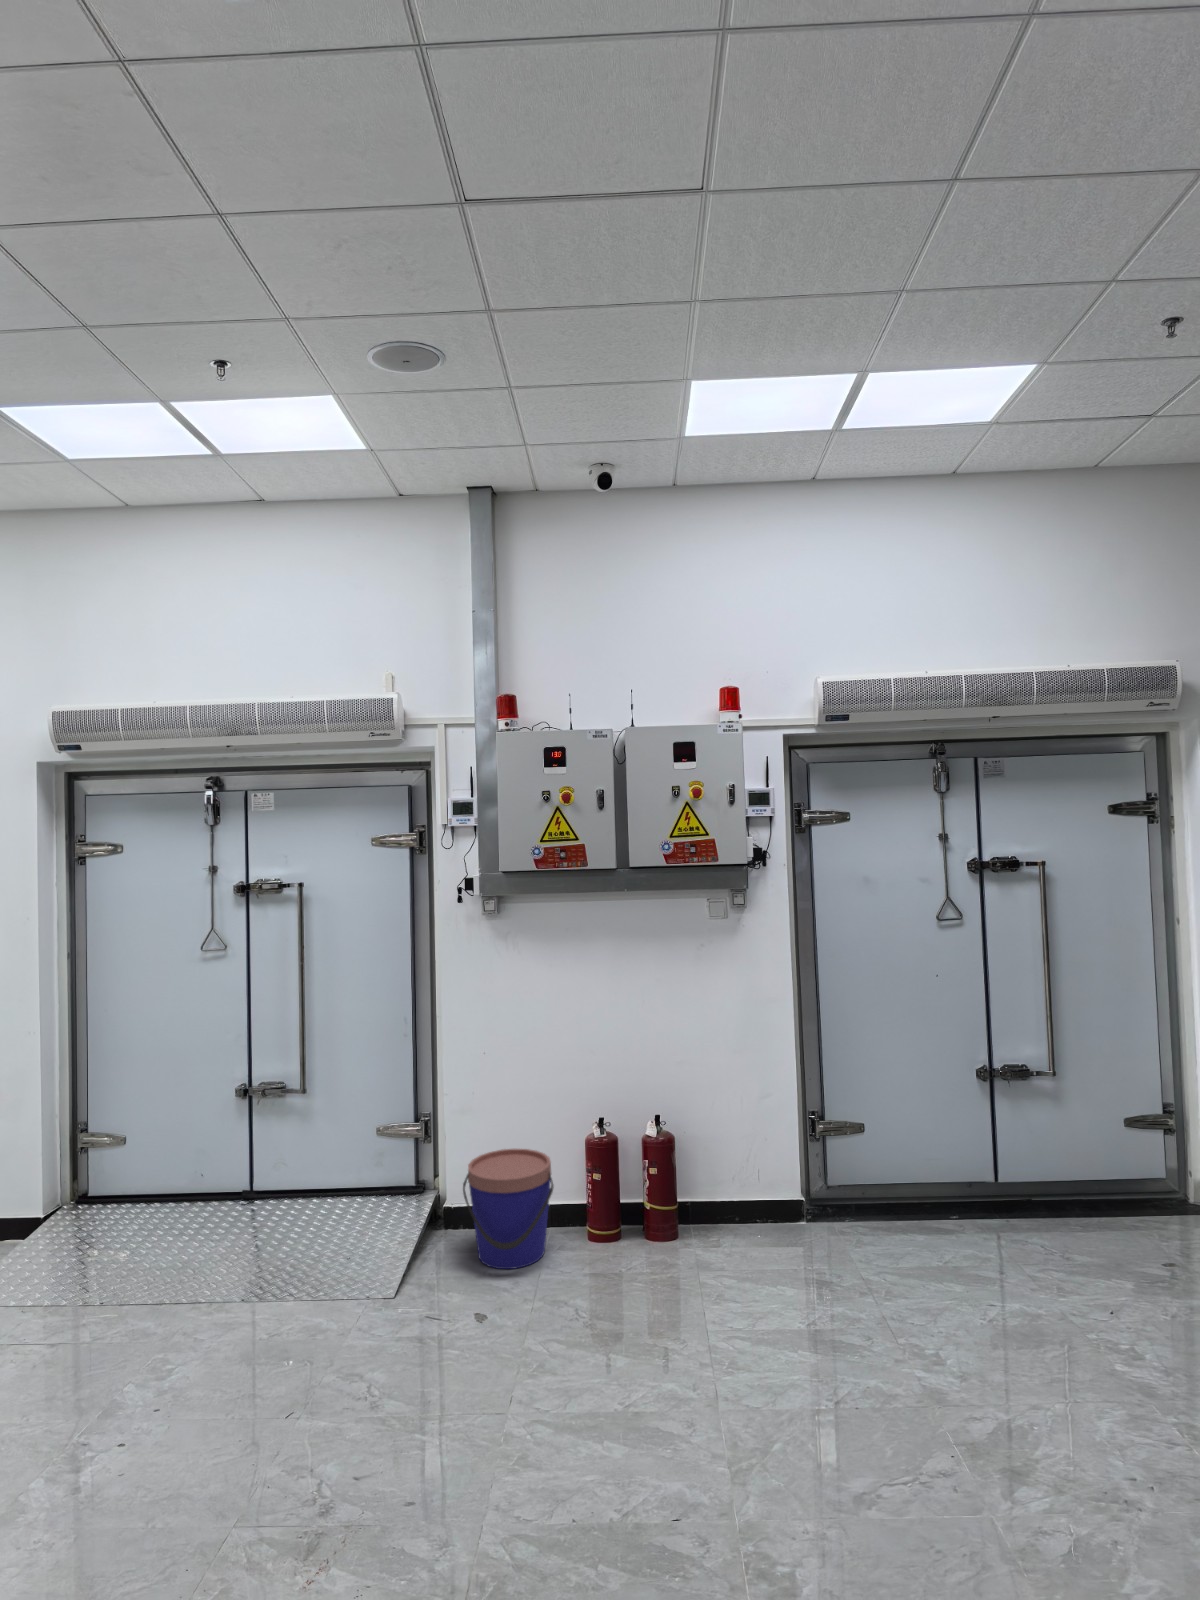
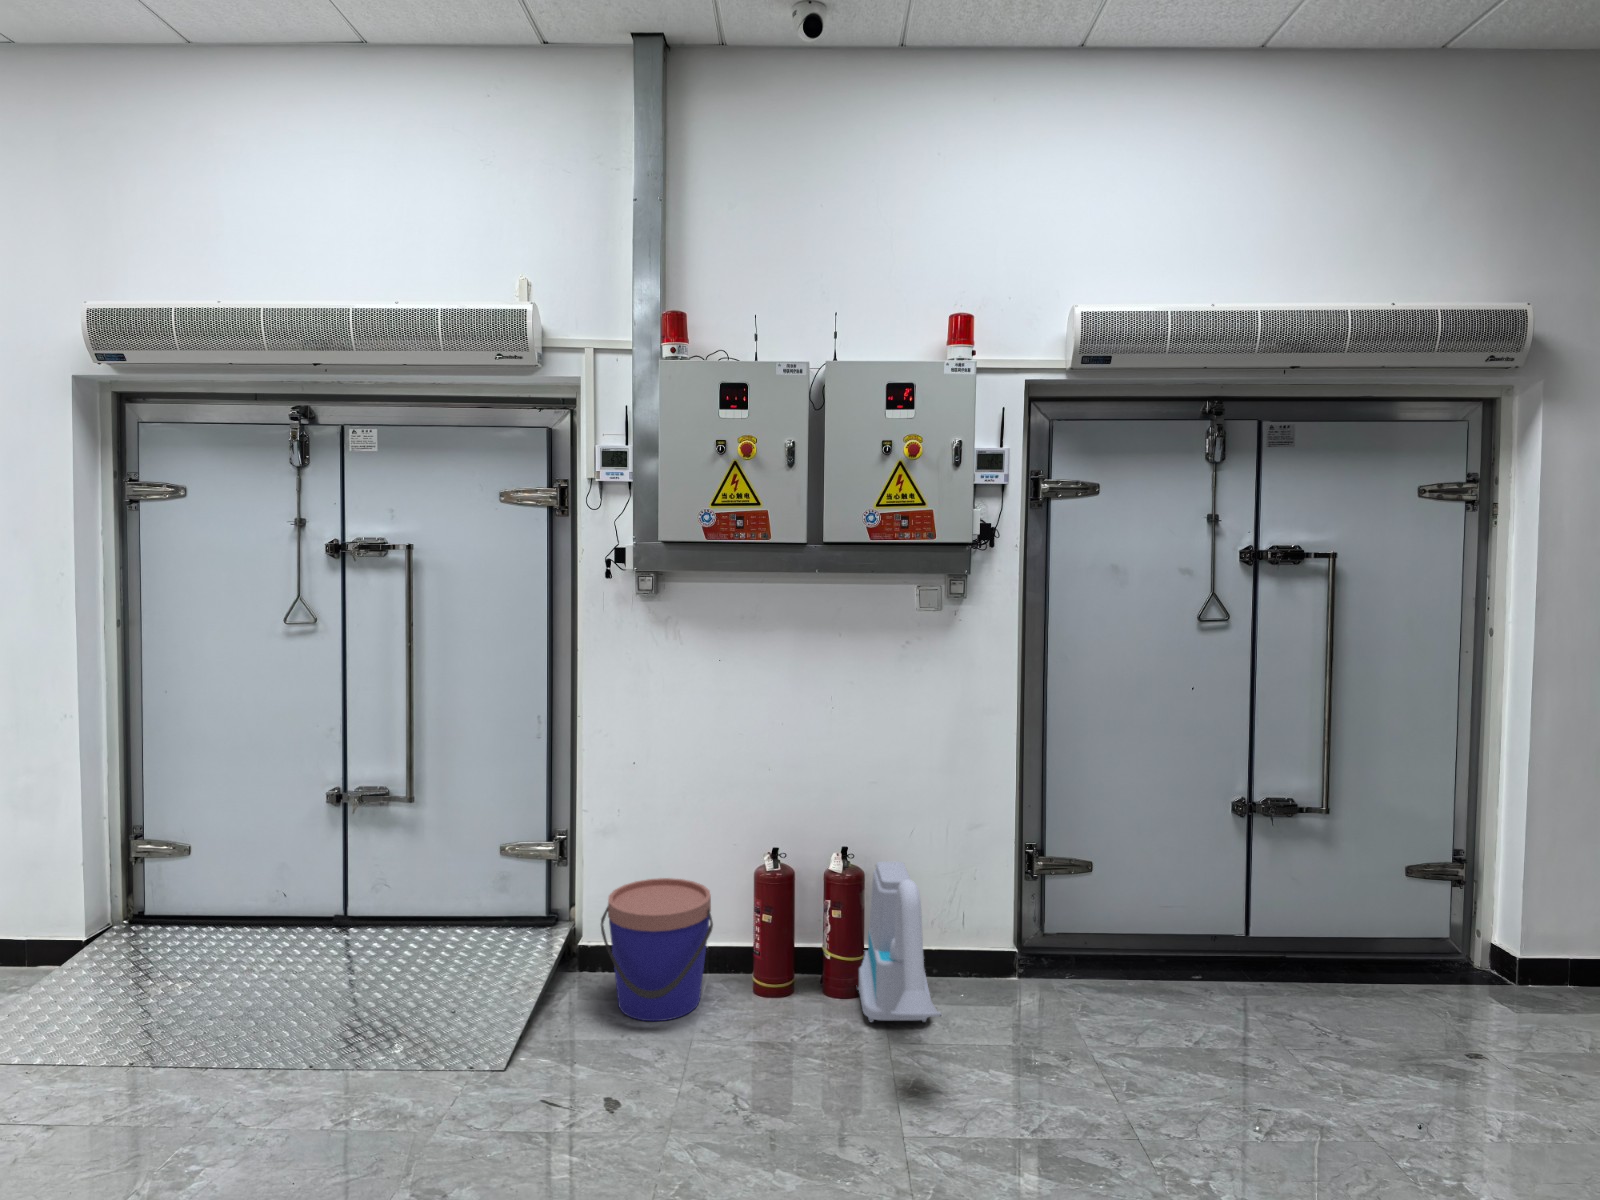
vacuum cleaner: none [673,1128,739,1264] -> present [857,862,941,1022]

